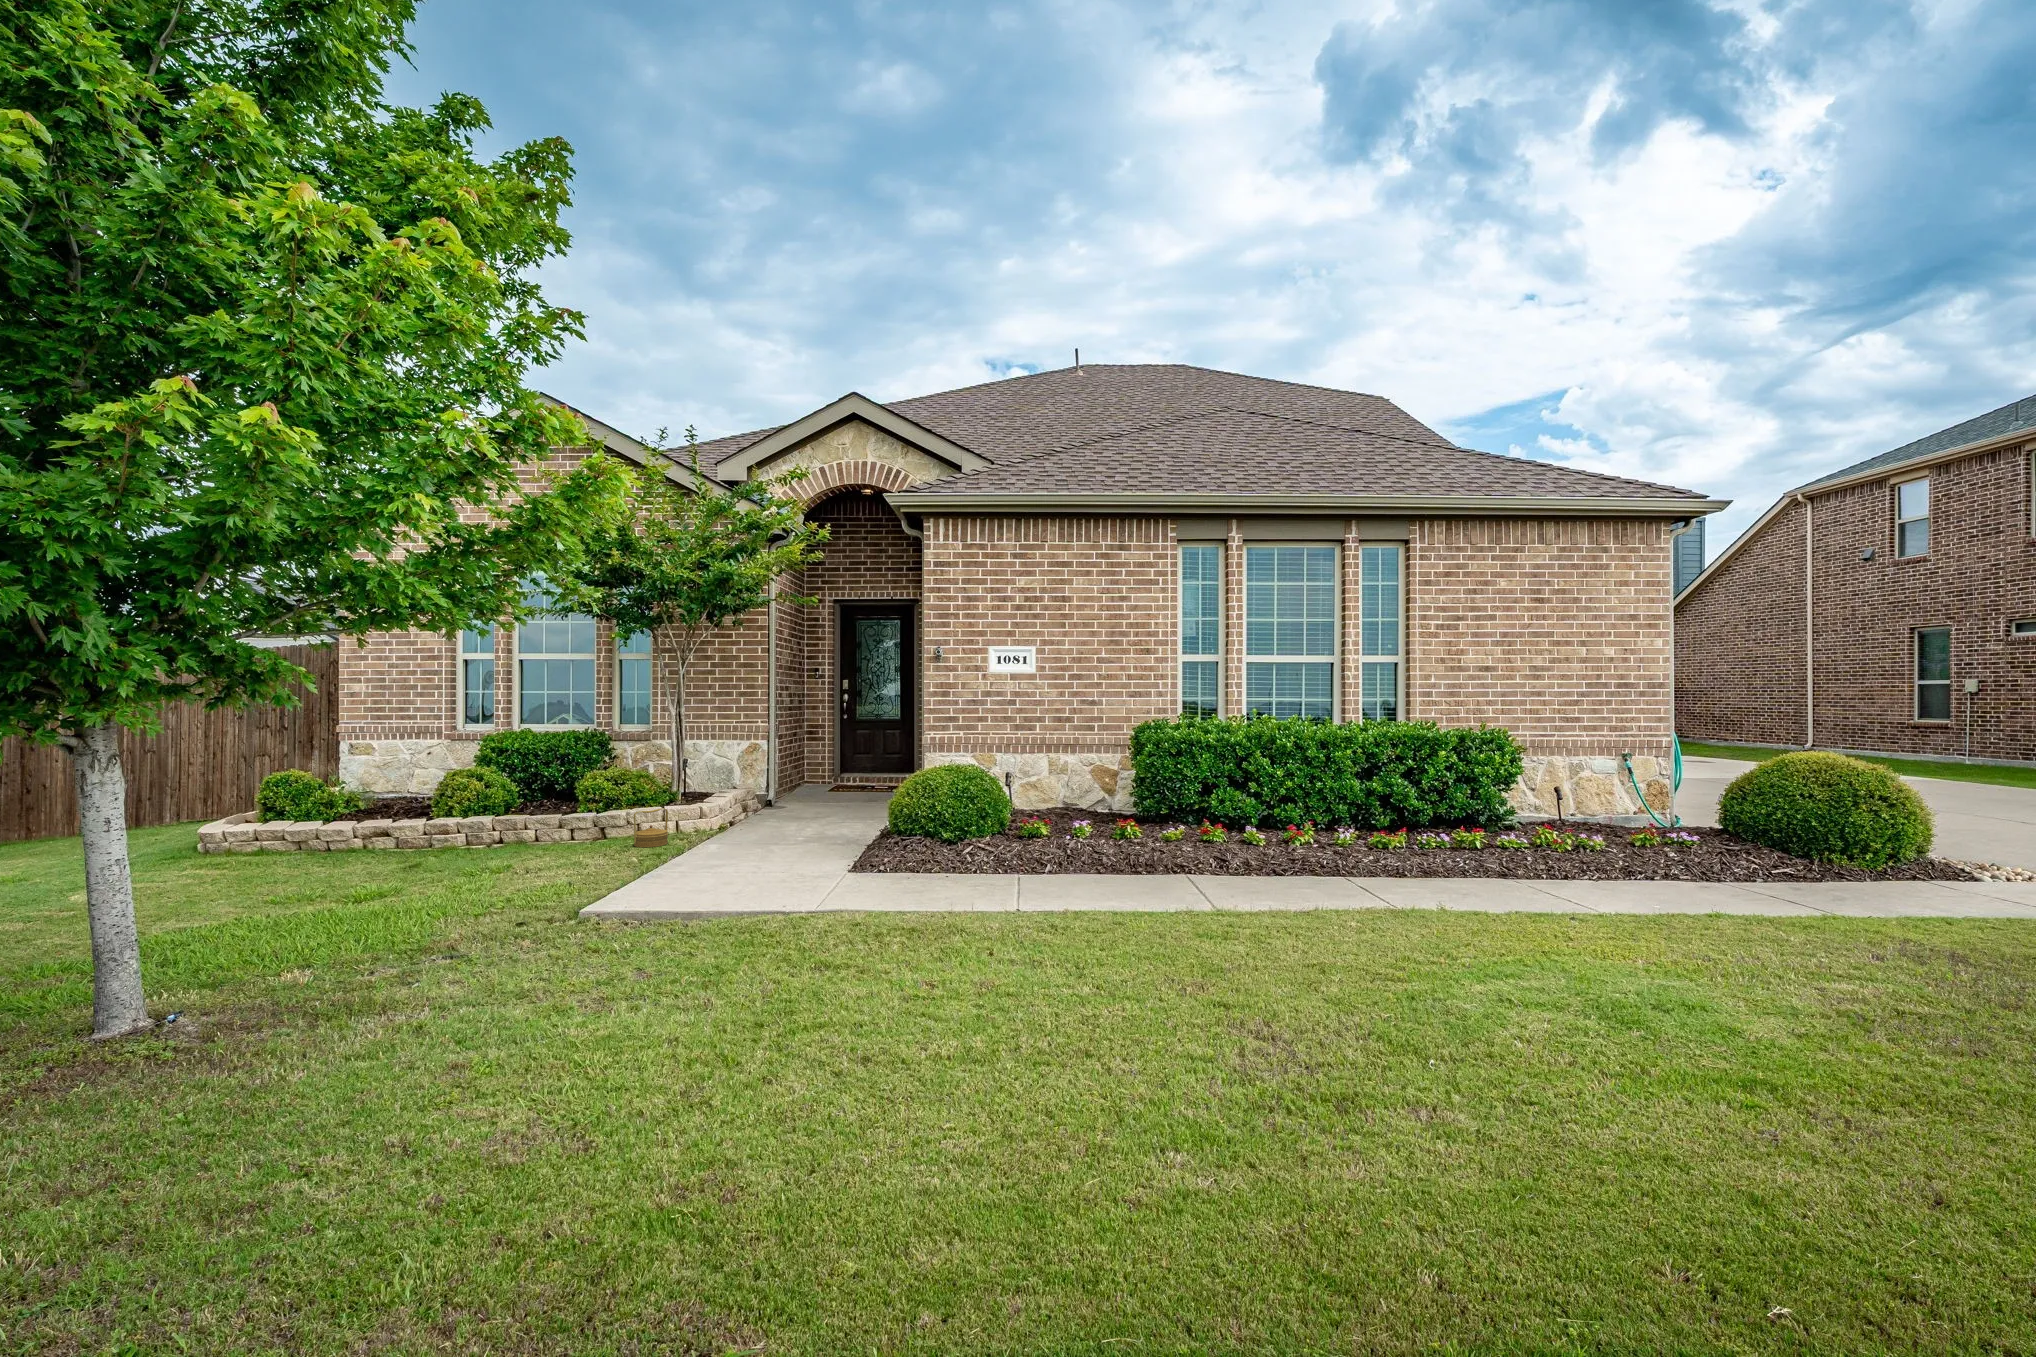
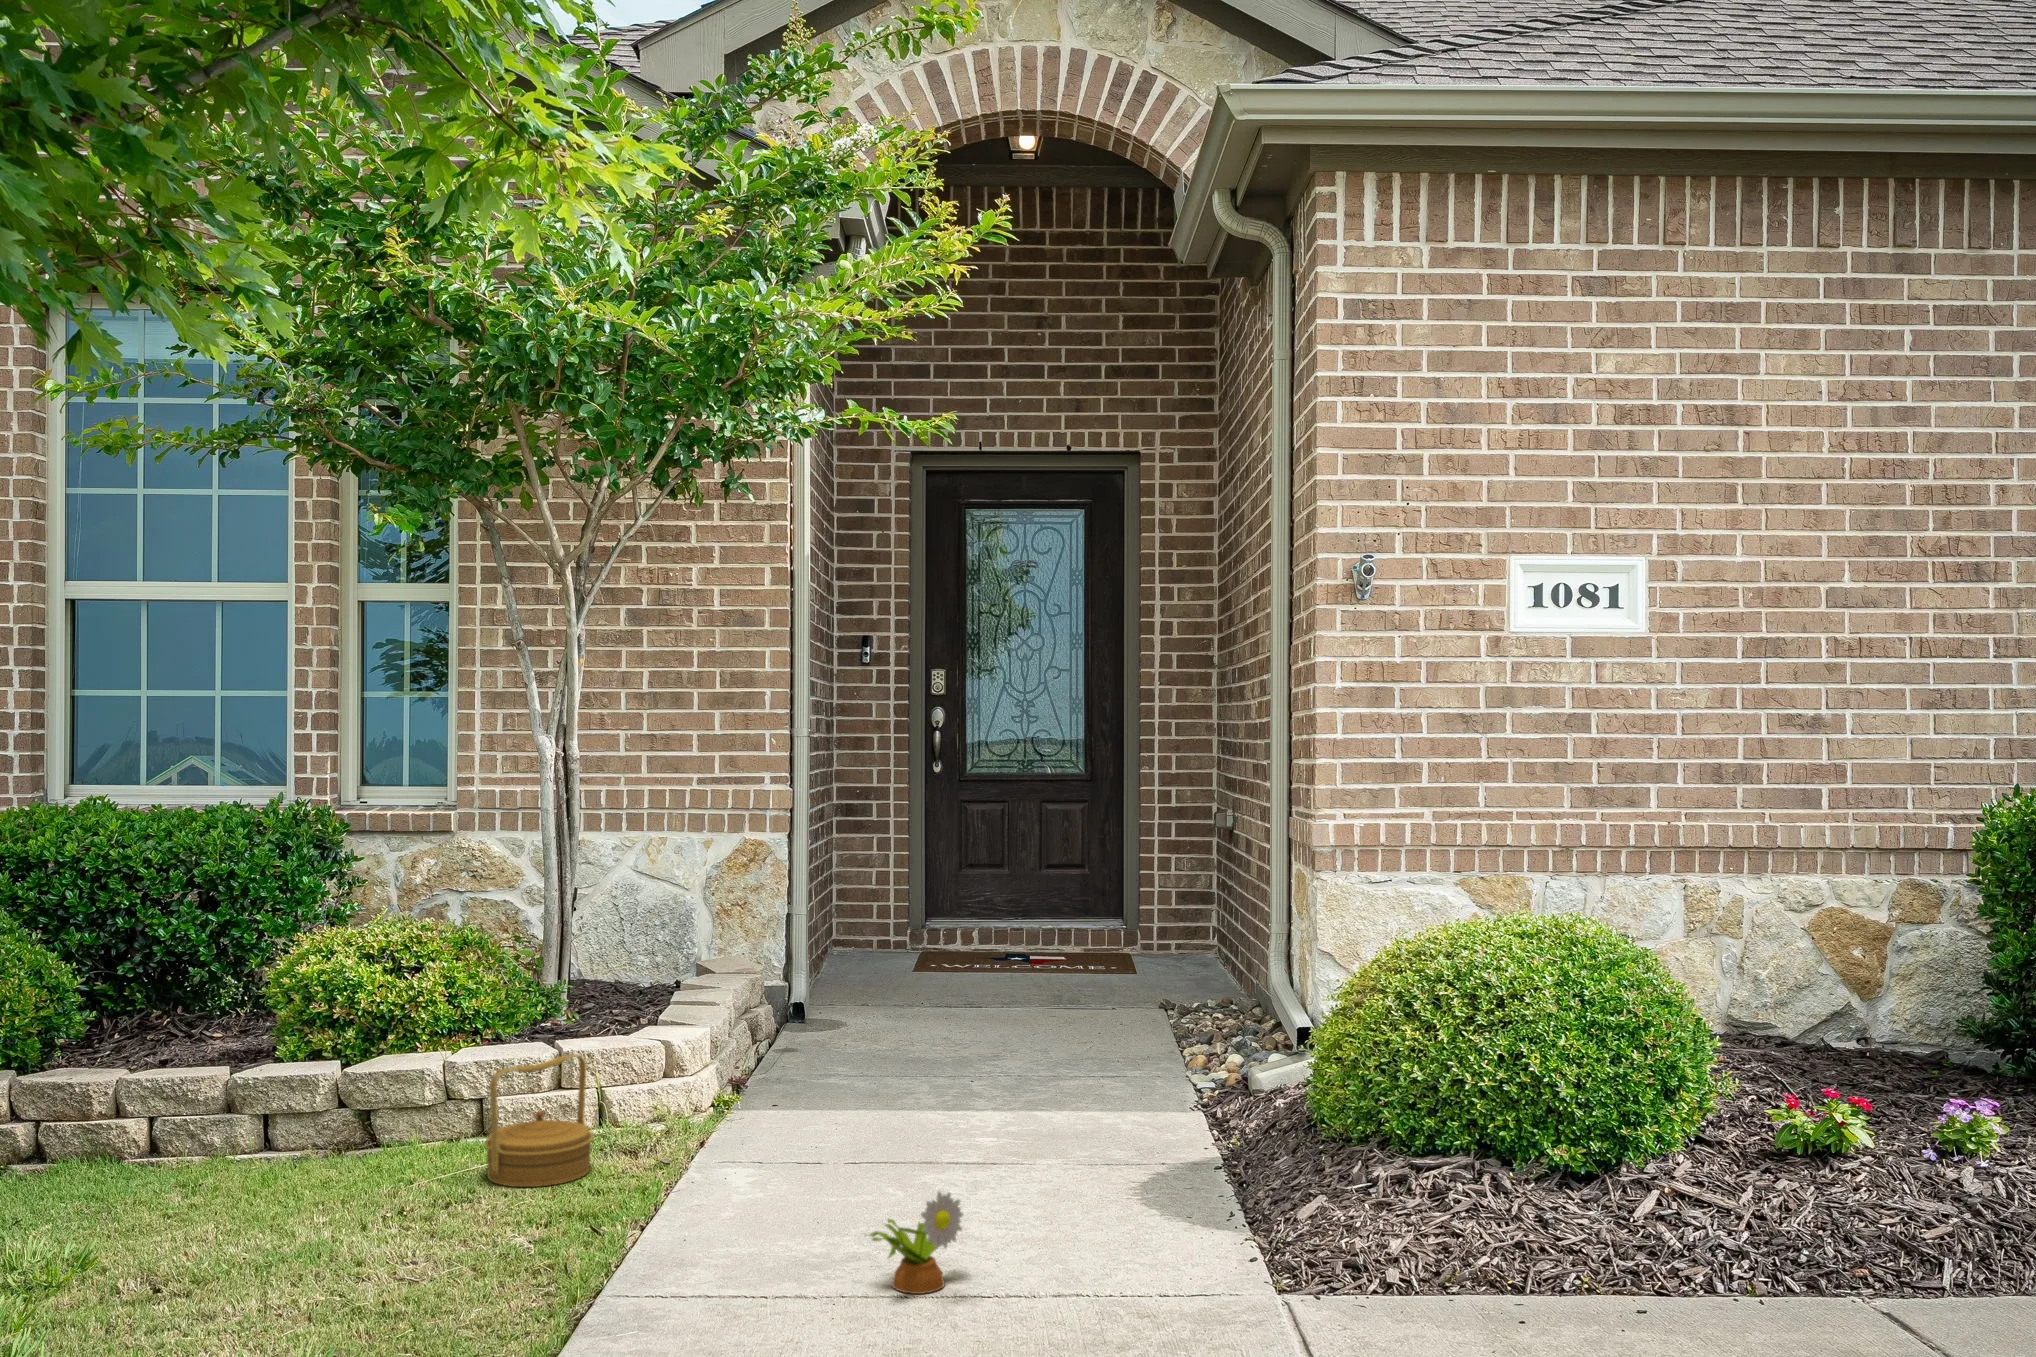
decorative plant: none [724,839,754,868] -> present [869,1192,963,1294]

